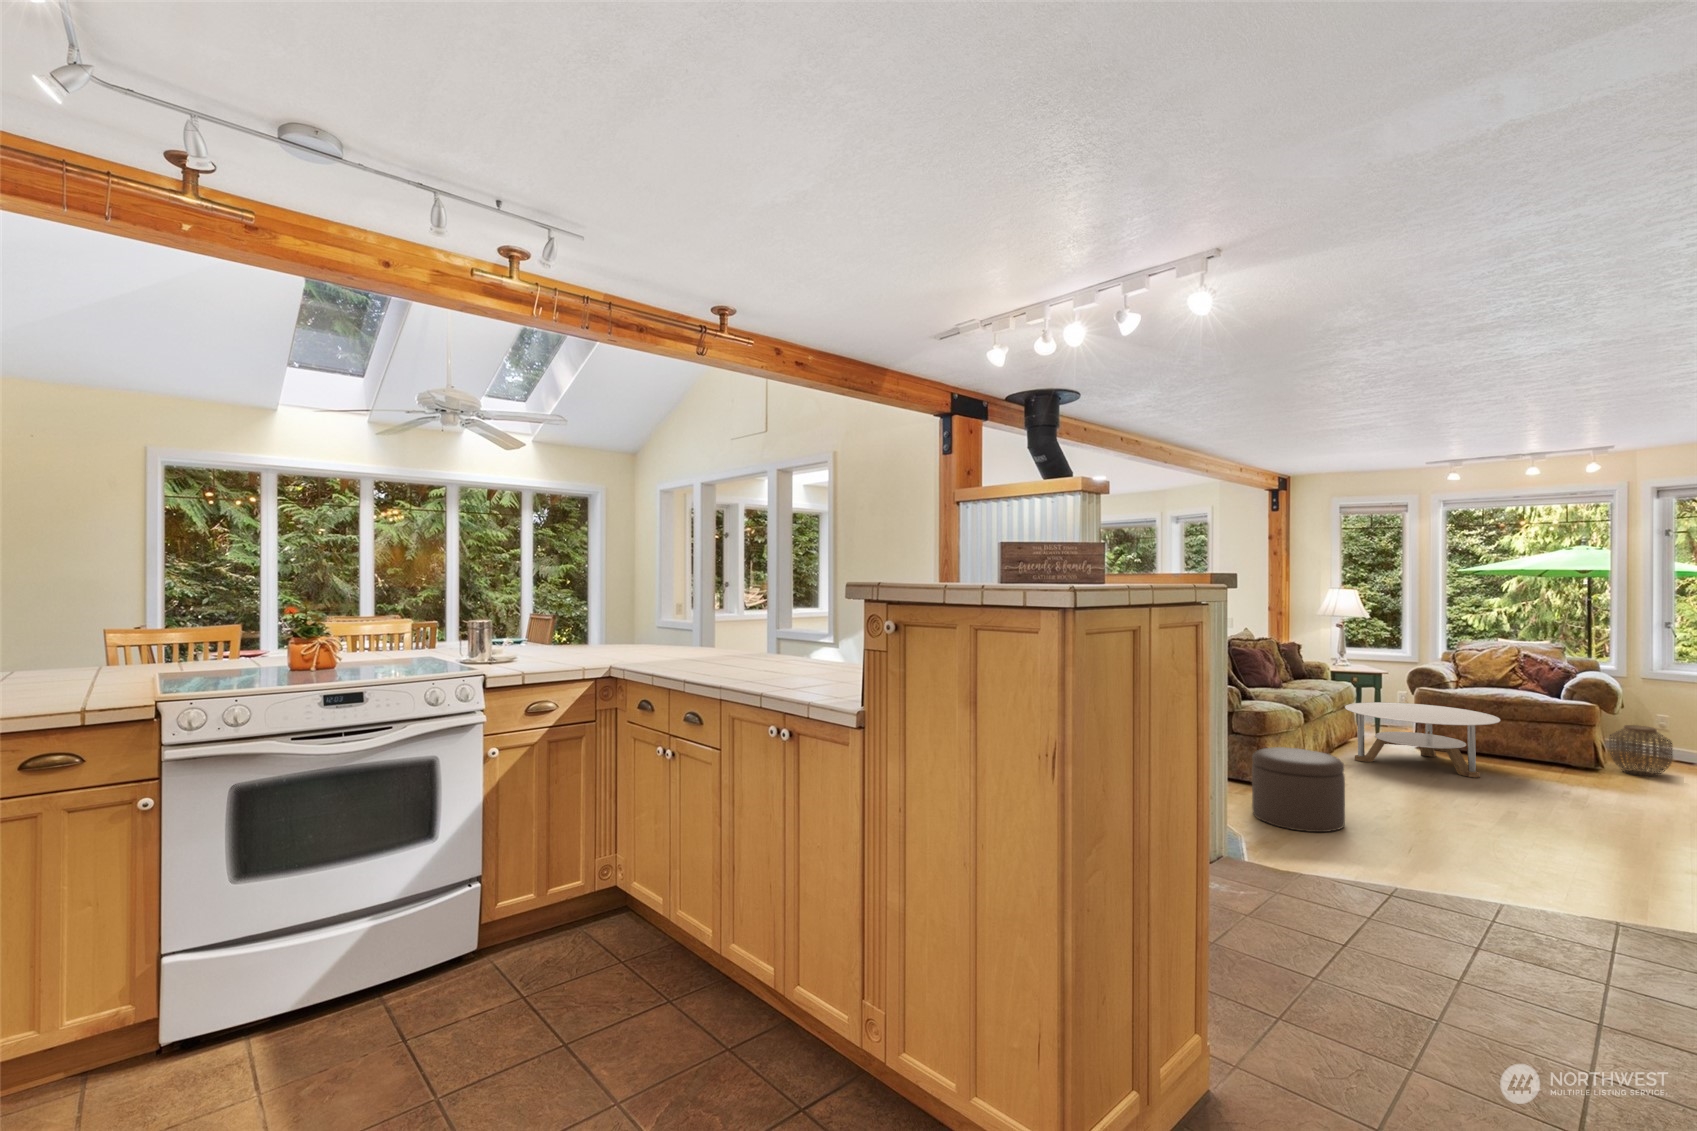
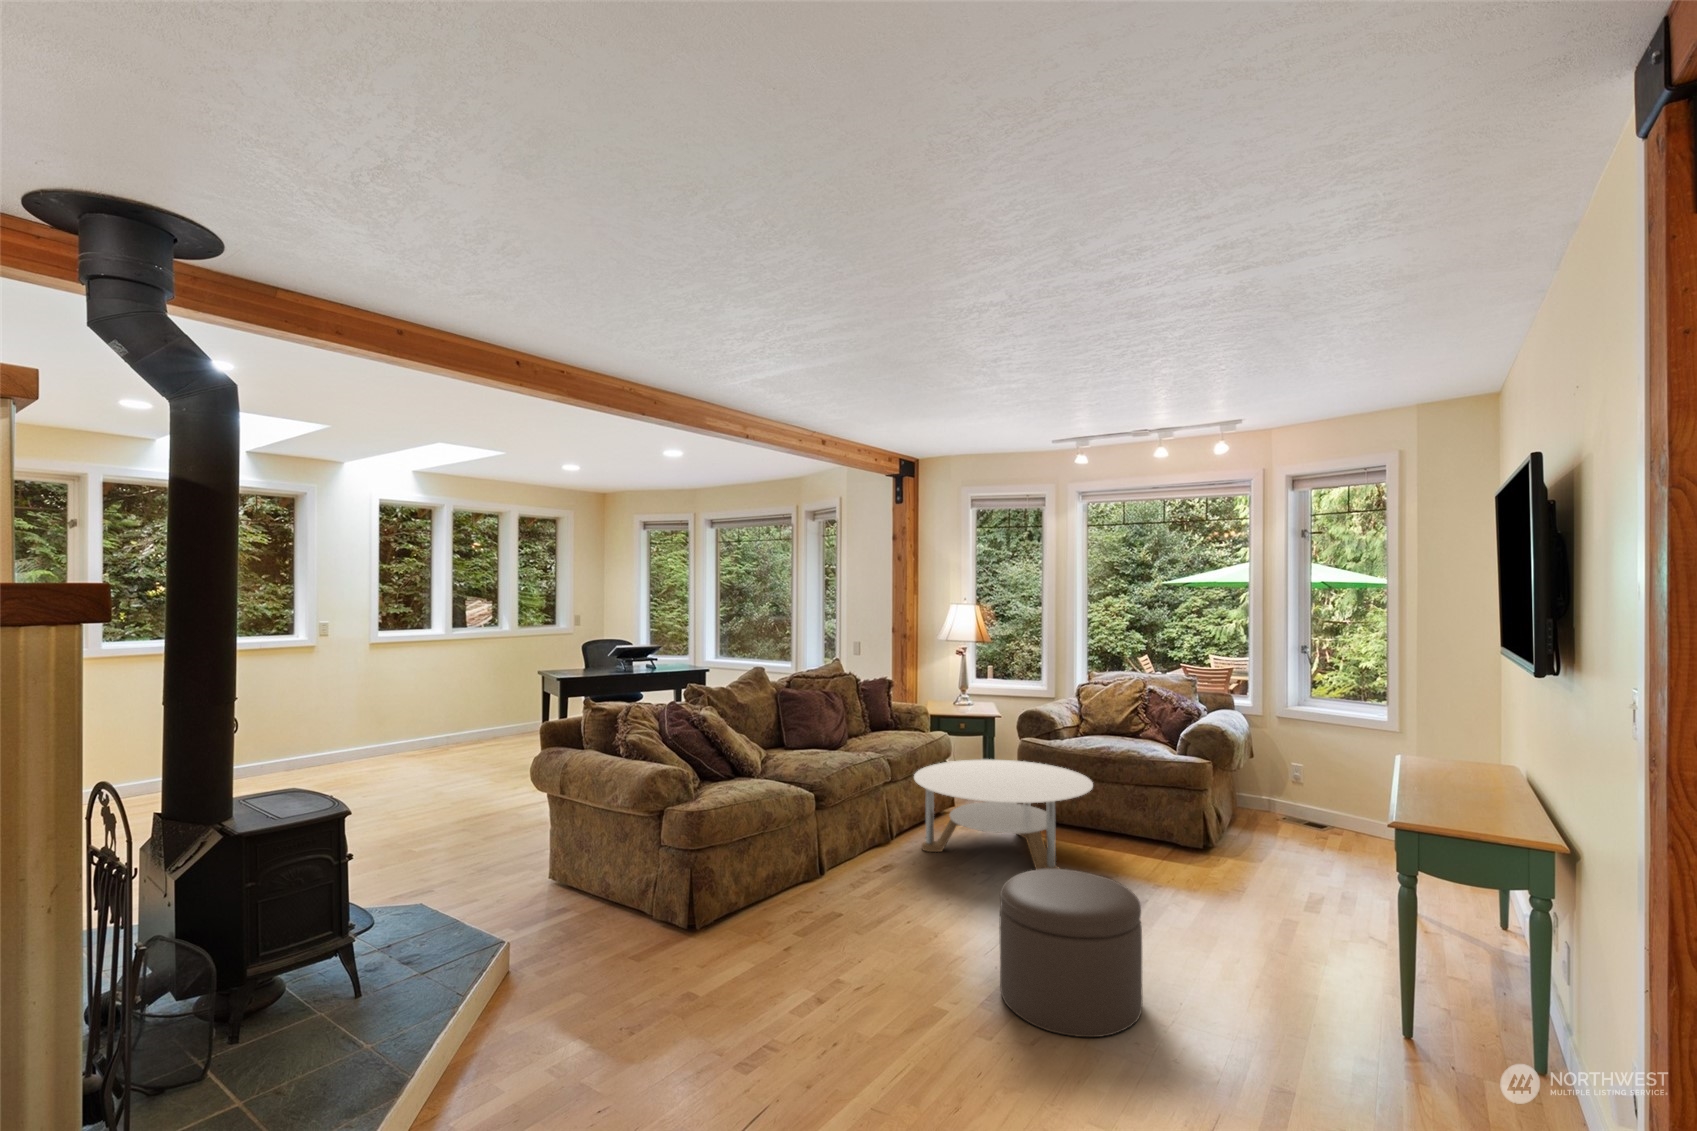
woven basket: present [1609,725,1673,776] -> none [1227,785,1295,856]
ottoman: present [1252,747,1345,832] -> present [999,869,1143,1037]

